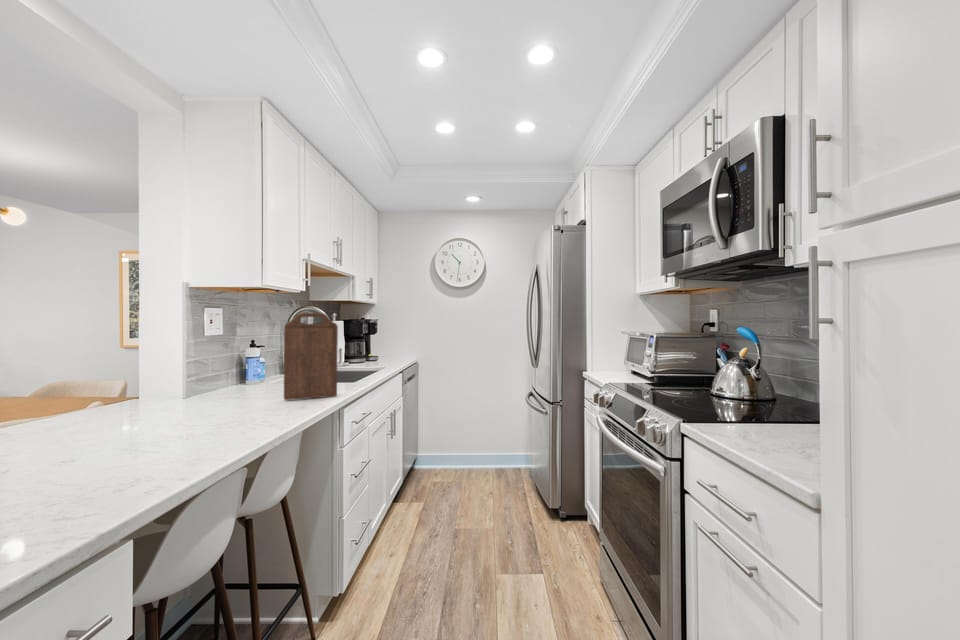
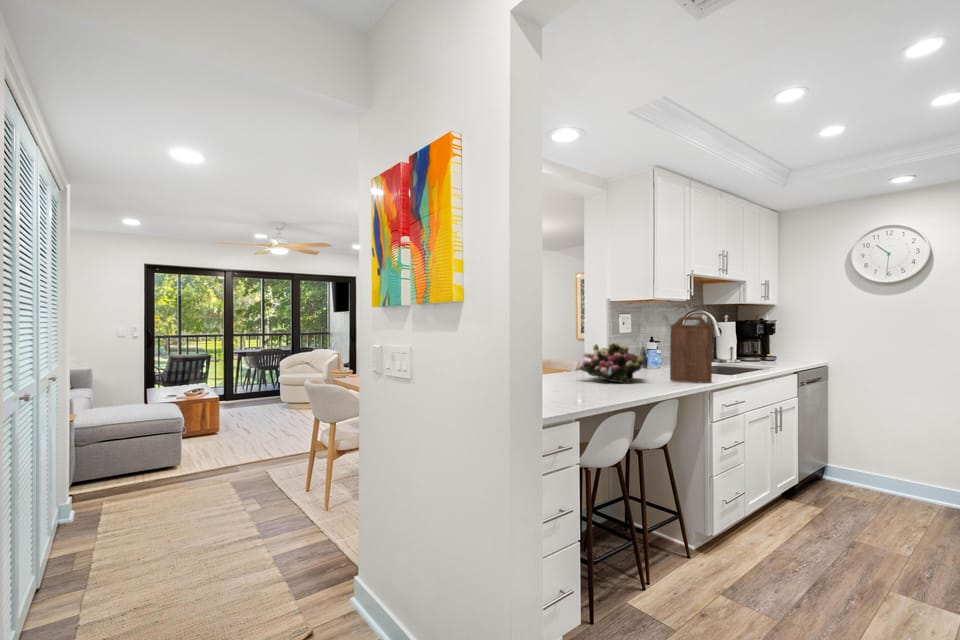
flower arrangement: none [122,349,247,414] -> present [577,342,644,383]

